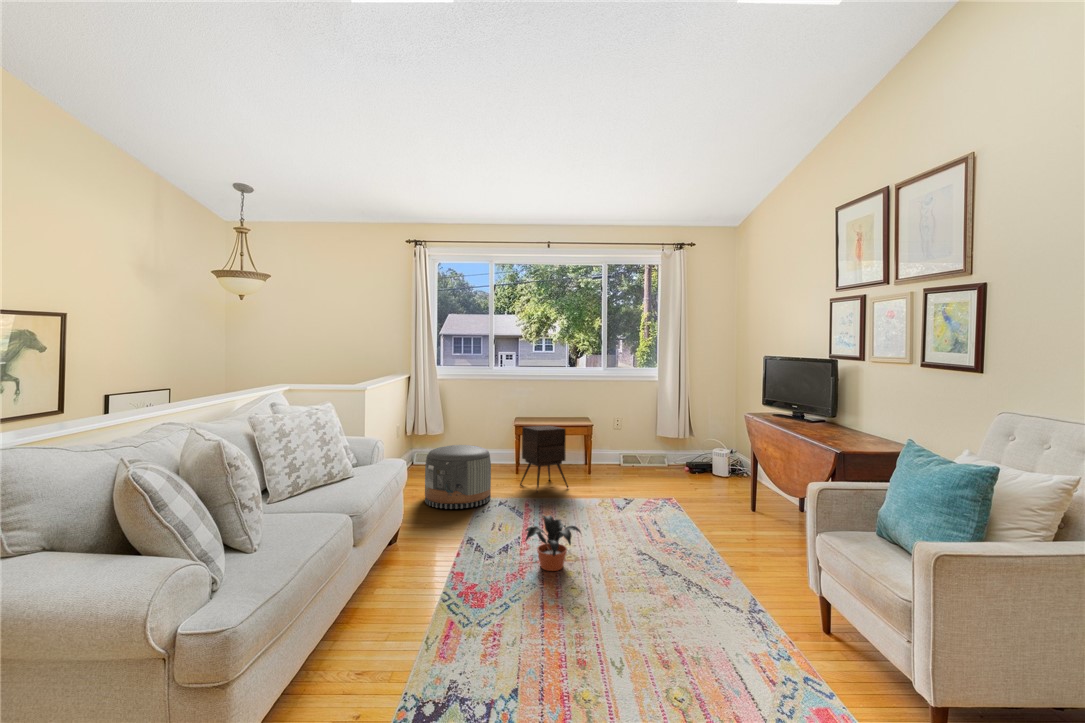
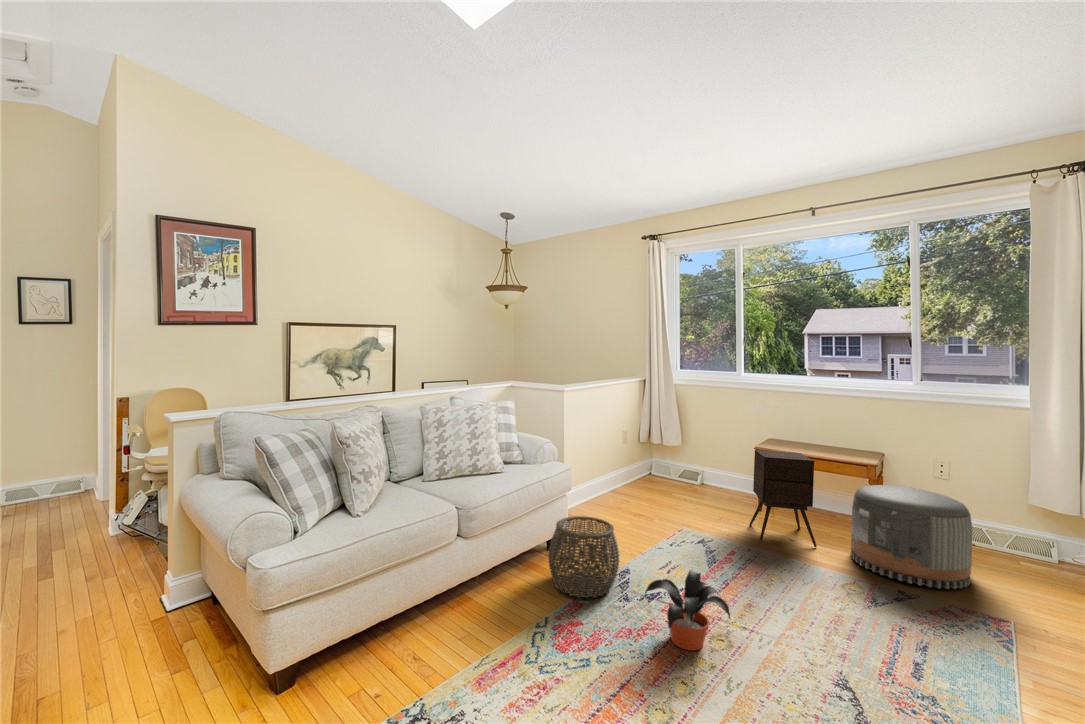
pouf: present [425,445,491,509] -> present [851,485,972,589]
woven basket: none [416,499,481,570] -> present [548,516,619,598]

